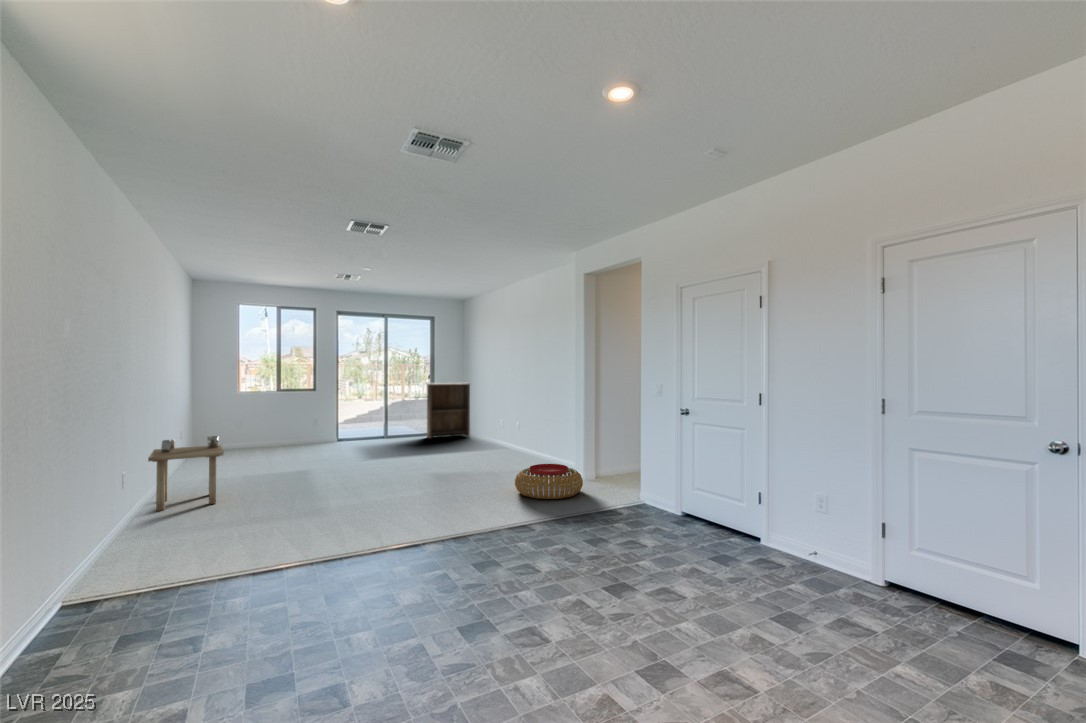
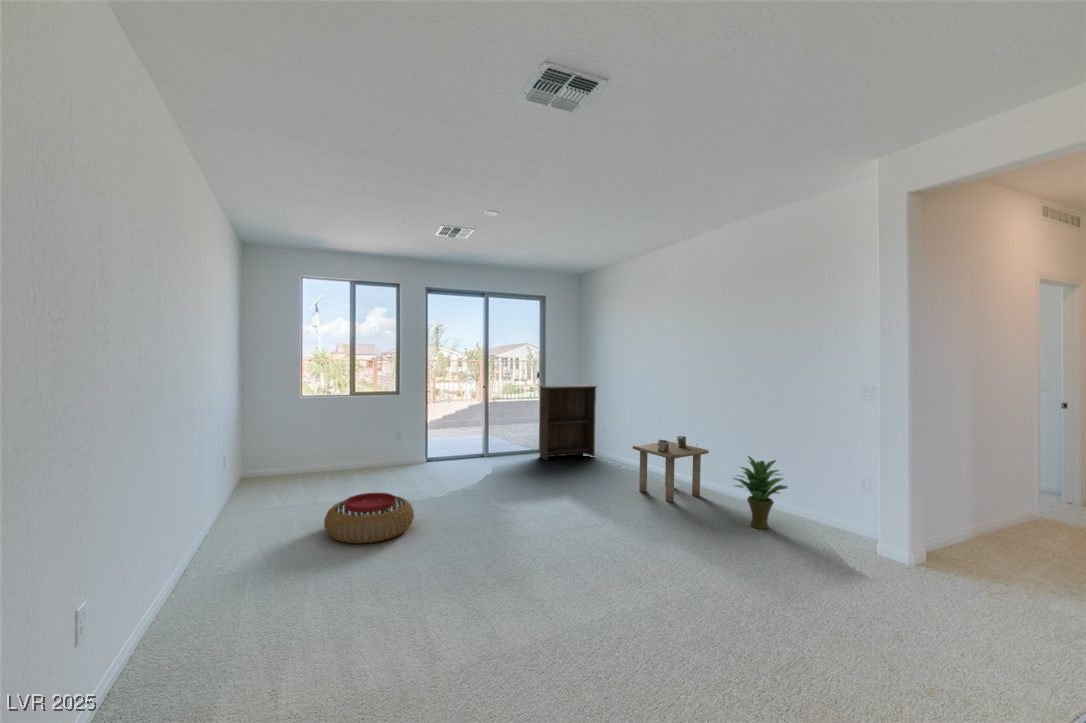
potted plant: none [523,418,557,464] -> present [733,456,788,529]
side table: present [148,436,224,511] -> present [633,436,709,502]
pouf: present [515,464,583,499] -> present [324,493,414,543]

